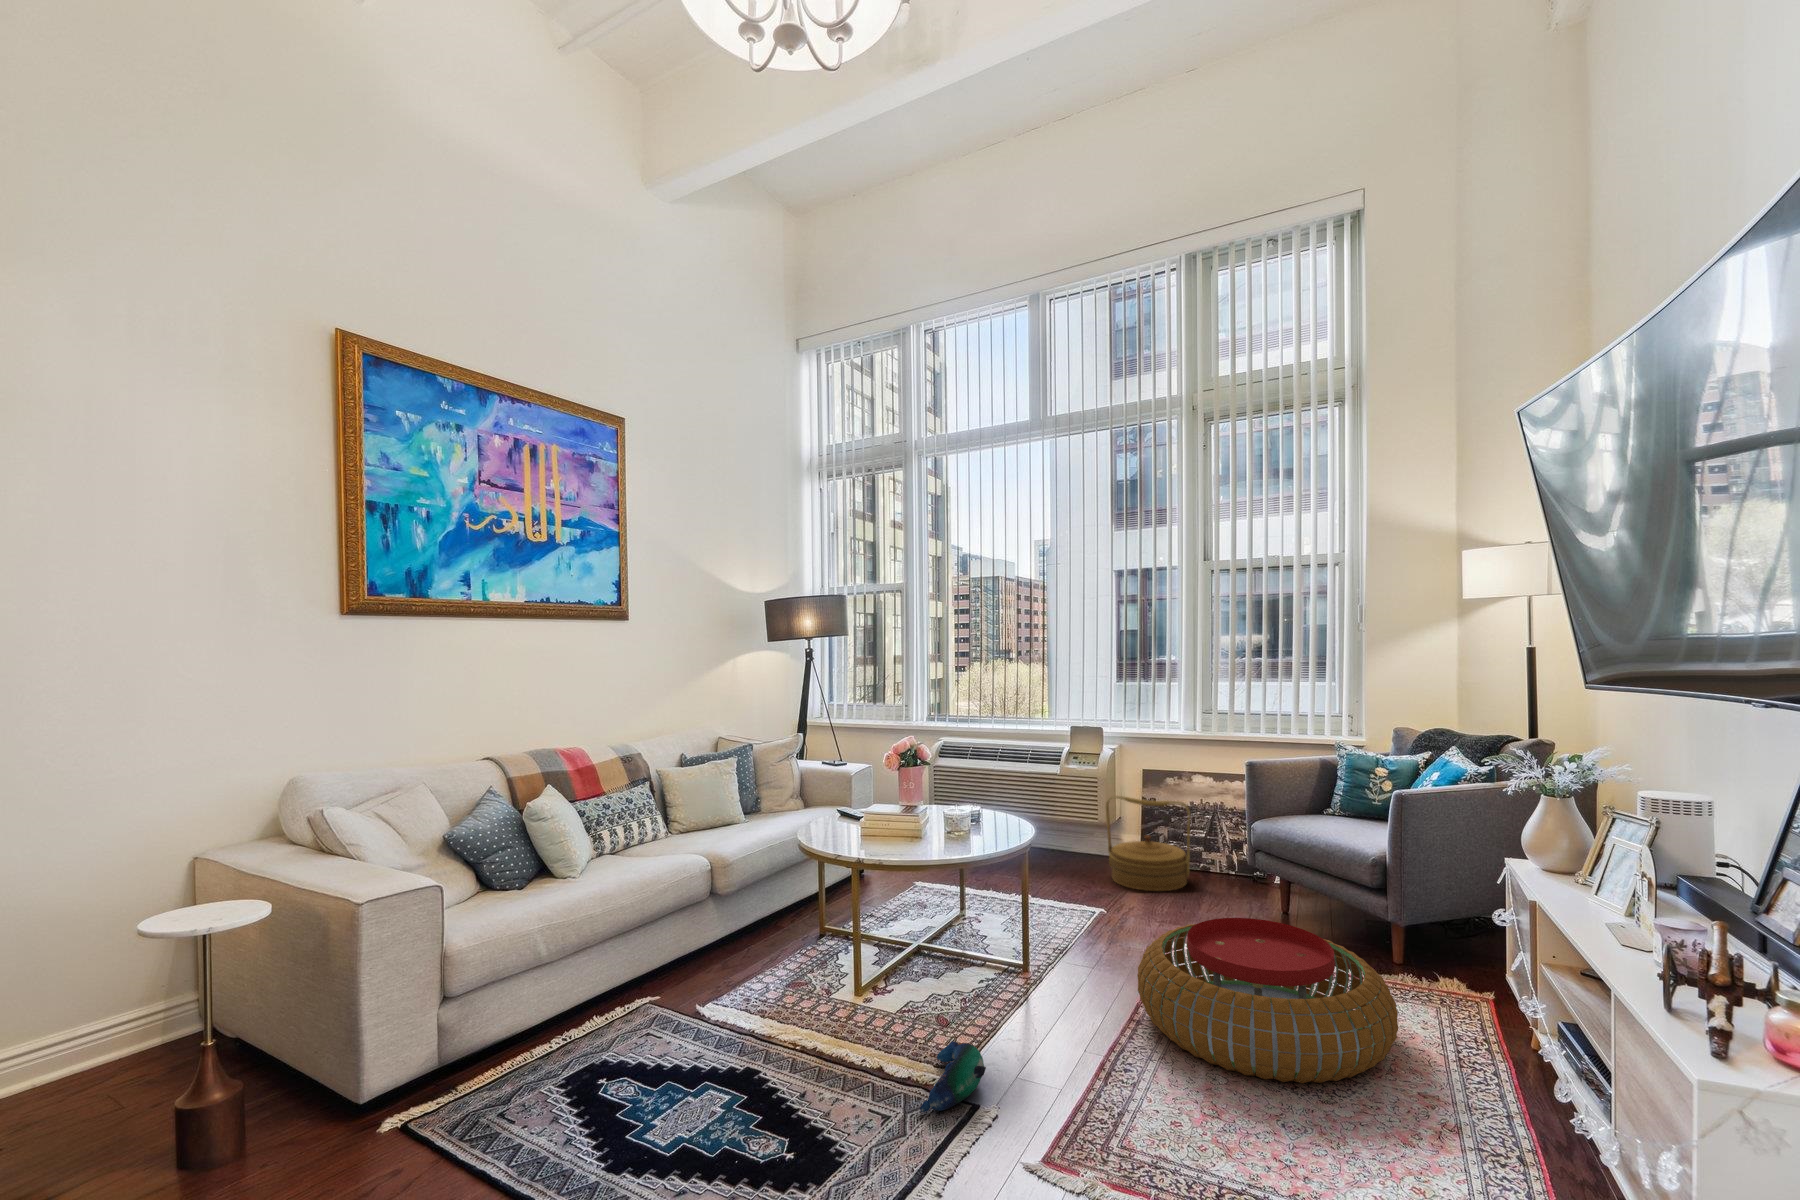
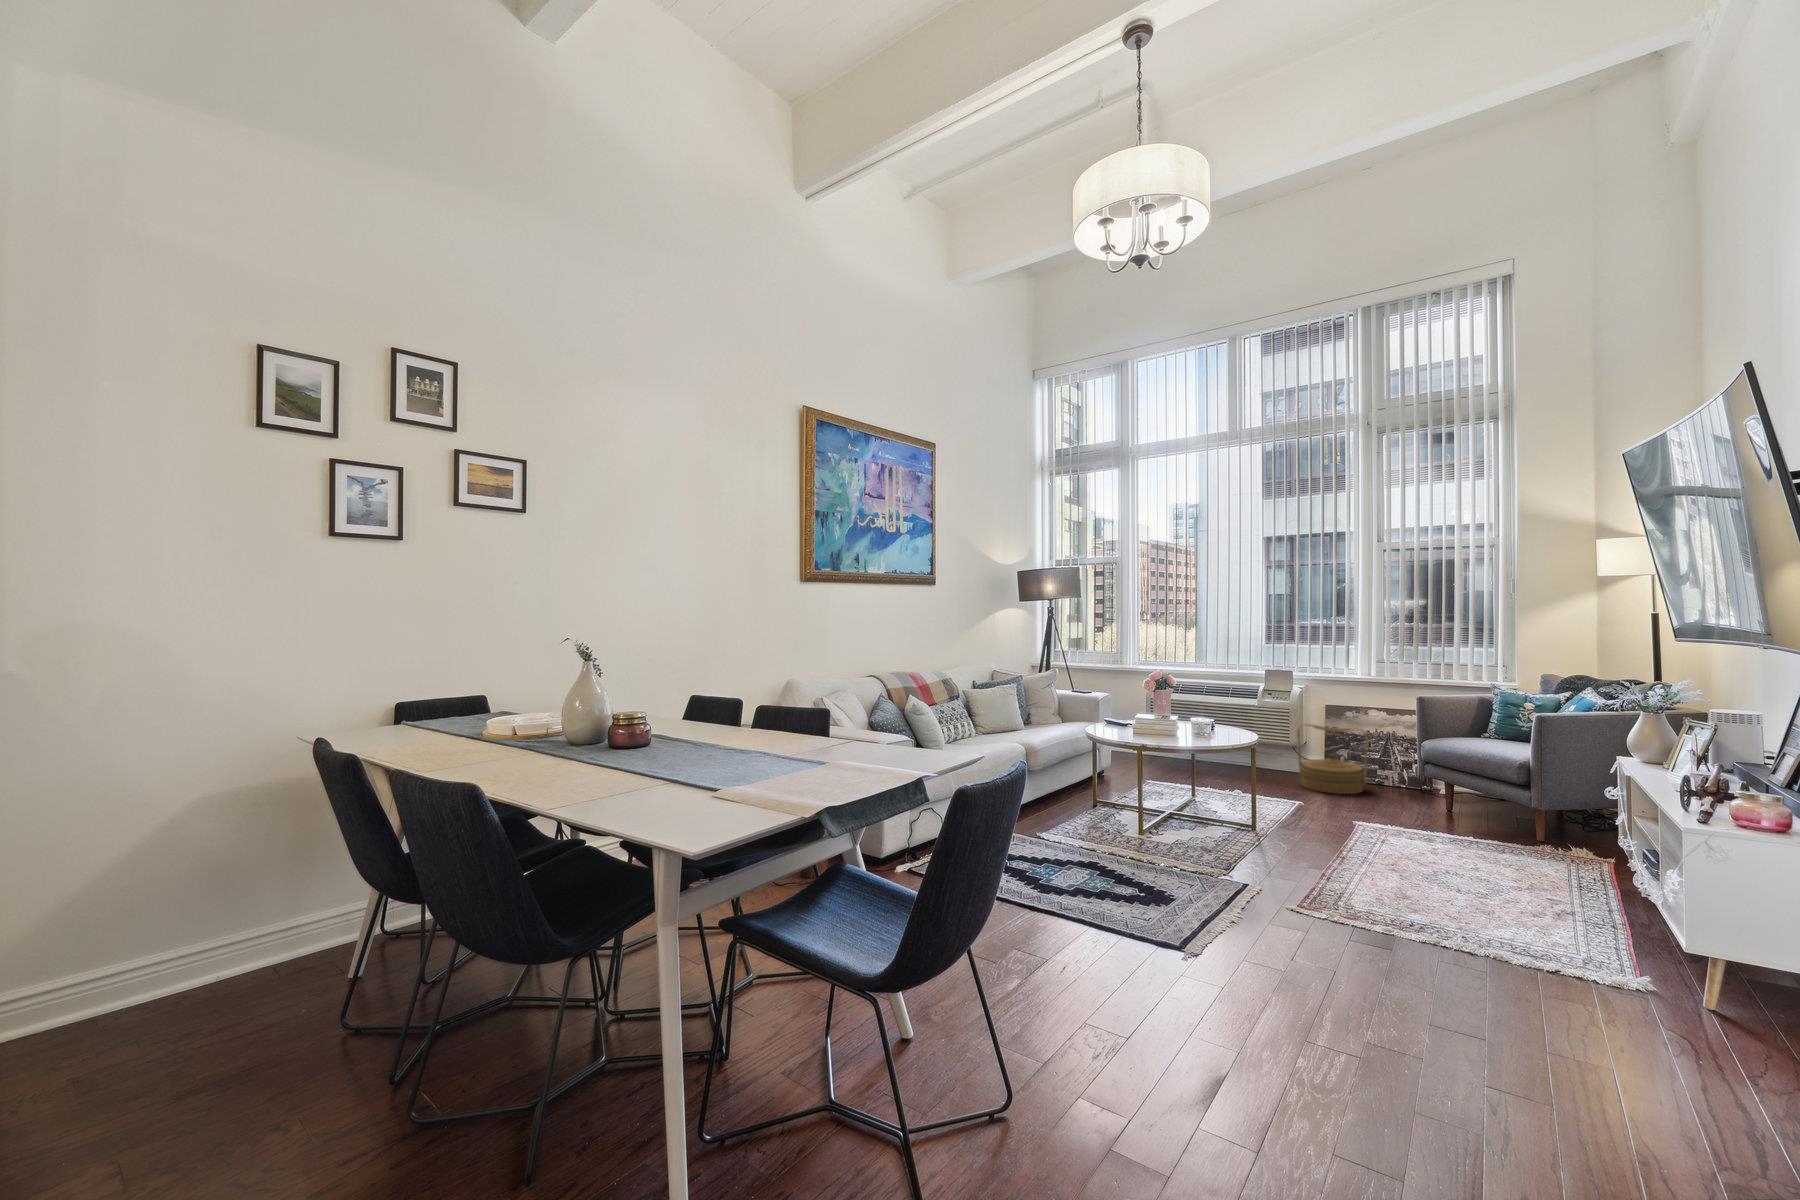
pouf: present [1137,918,1398,1083] -> none [1341,792,1529,882]
plush toy: present [920,1041,986,1112] -> none [1213,848,1252,878]

